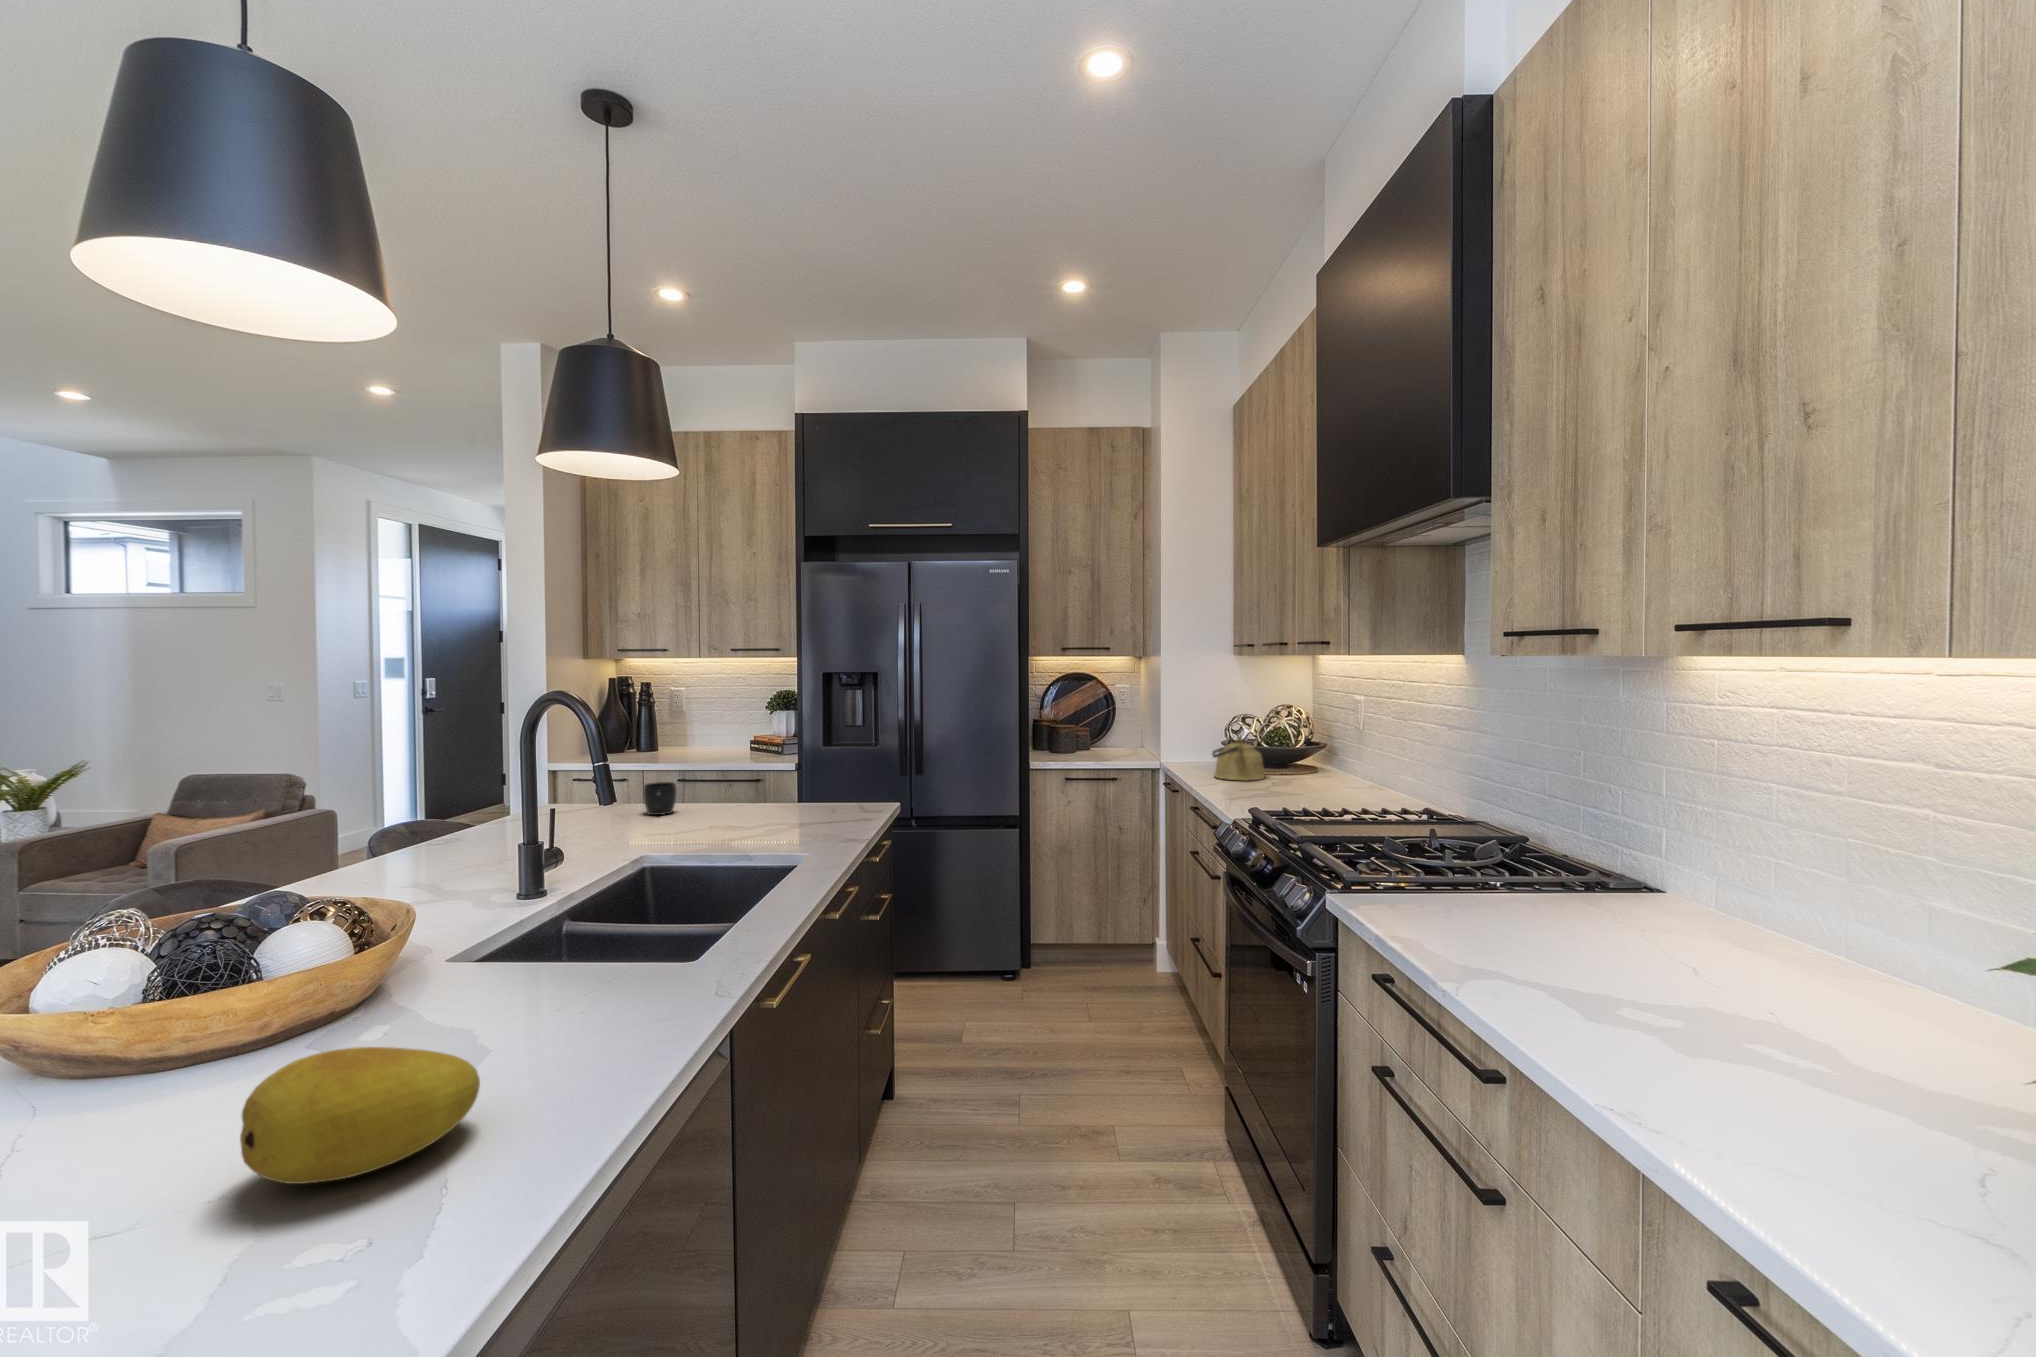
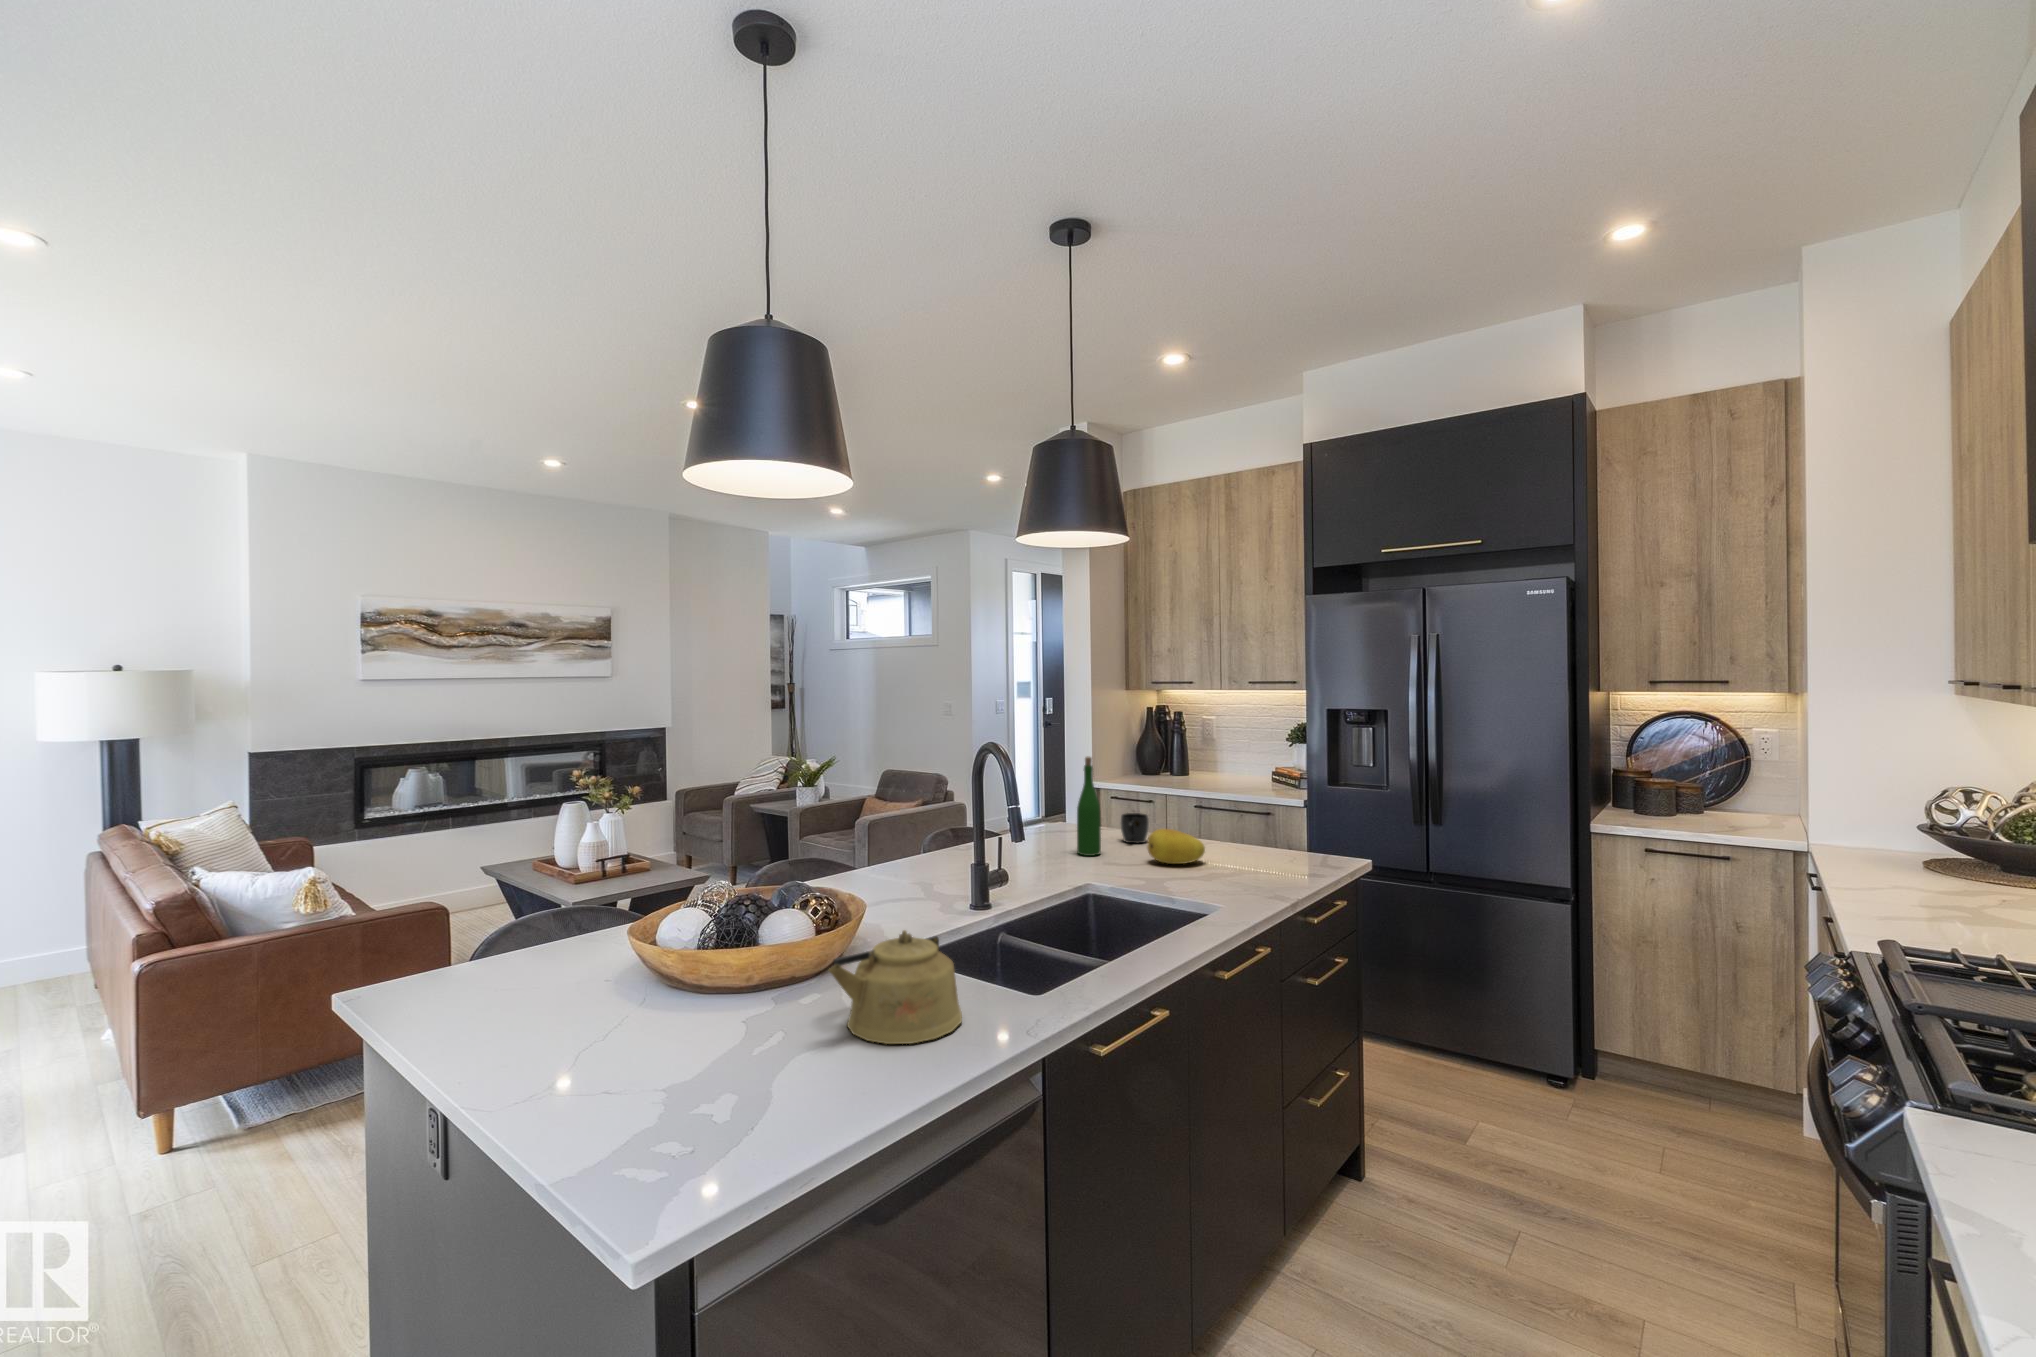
wine bottle: none [604,718,634,832] -> present [1077,756,1101,856]
kettle: present [1212,738,1265,780] -> present [829,930,962,1044]
fruit: present [240,1047,480,1184] -> present [1147,829,1205,864]

